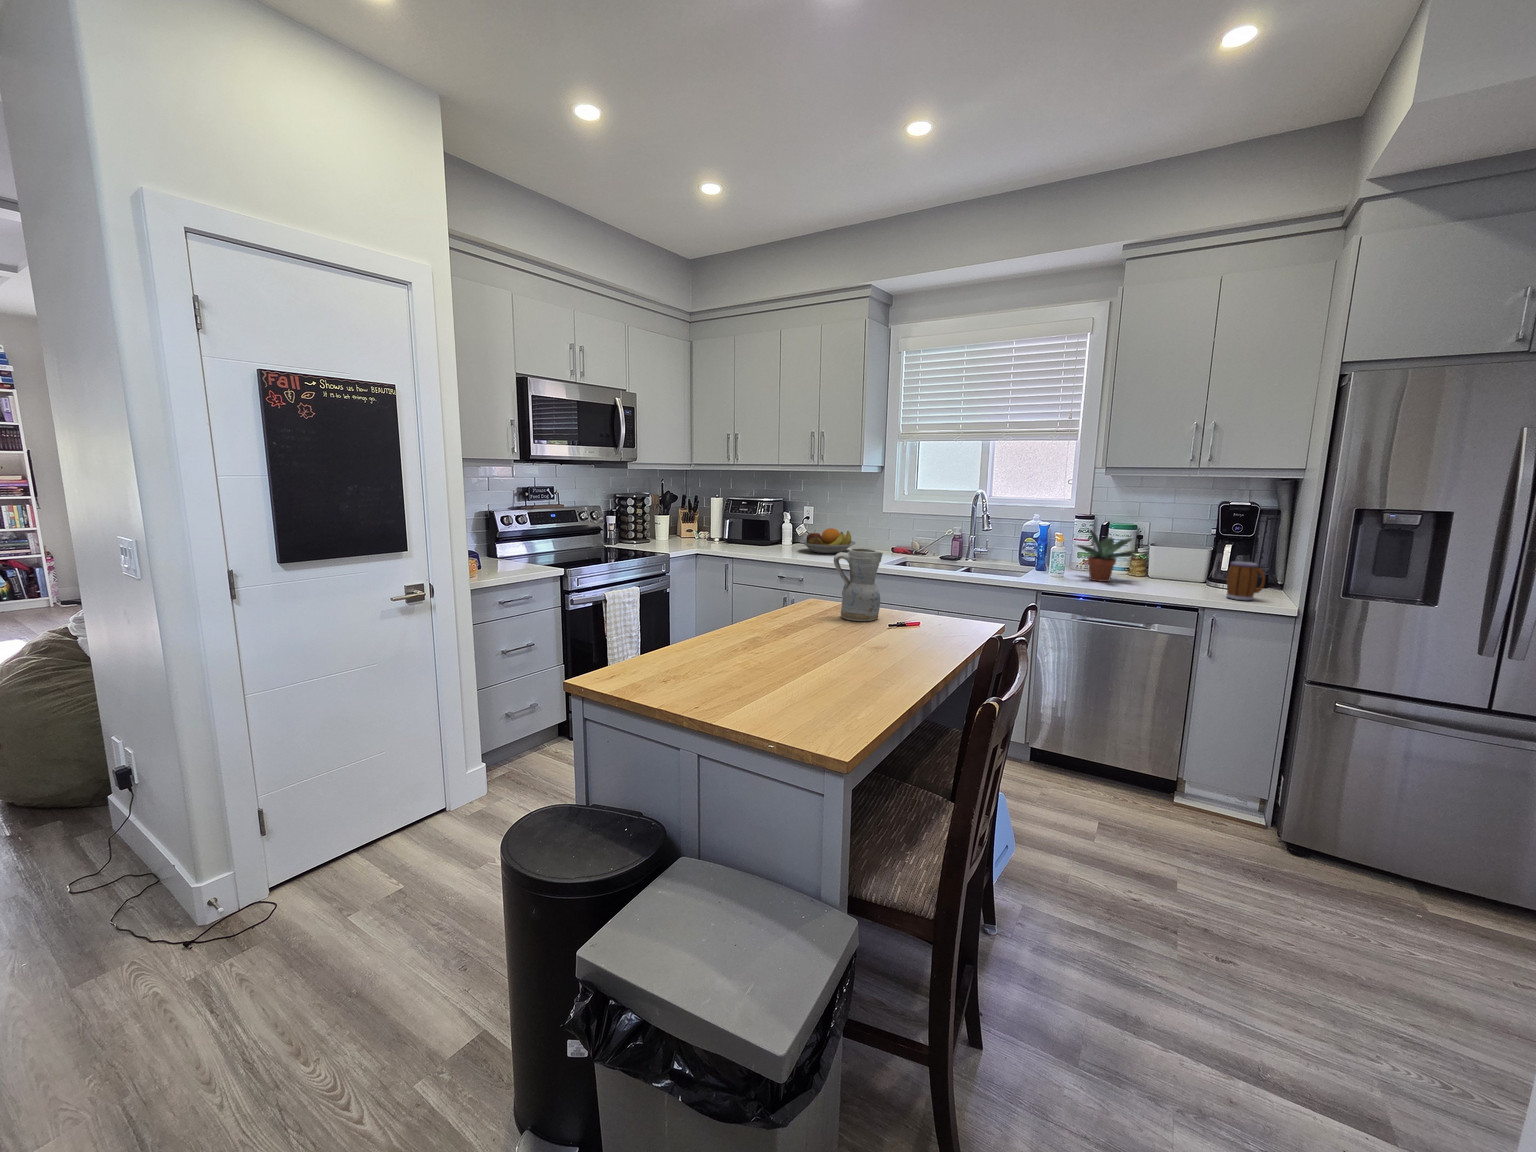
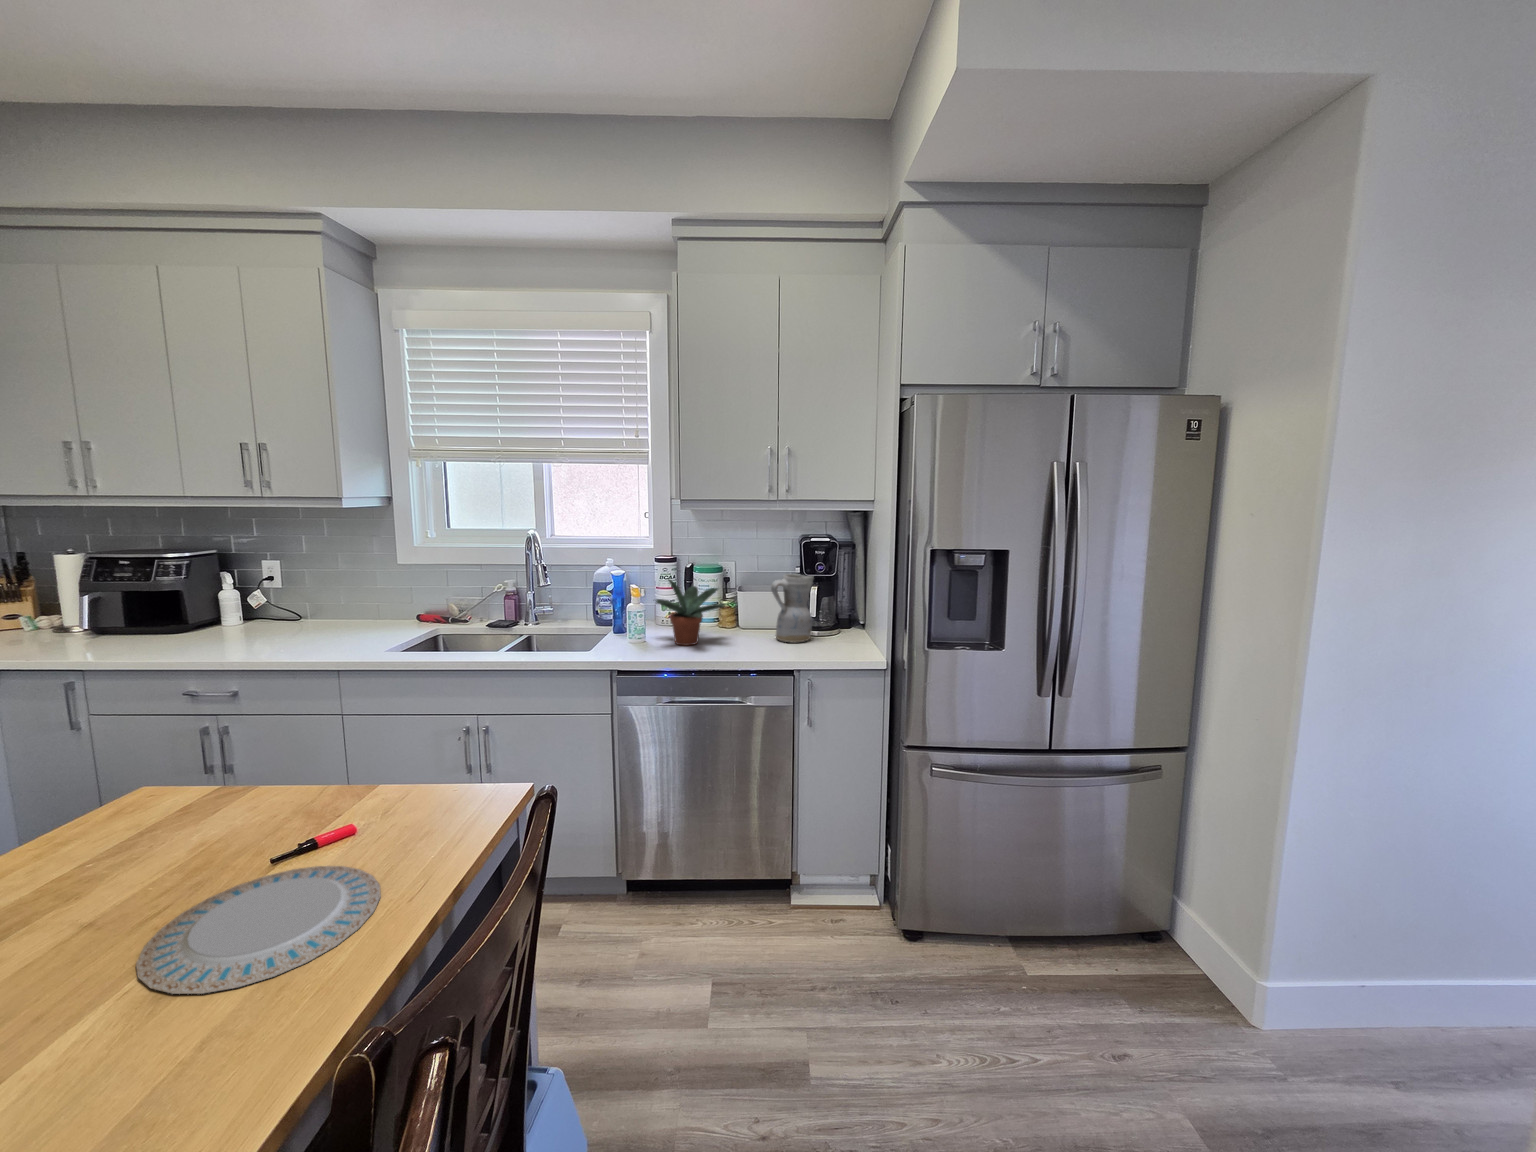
fruit bowl: present [800,528,856,553] -> none [241,597,351,638]
ceramic pitcher: present [834,548,883,621] -> present [771,574,814,642]
mug: present [1226,561,1265,600] -> none [818,610,854,656]
plate: none [851,631,940,655] -> present [136,866,381,994]

